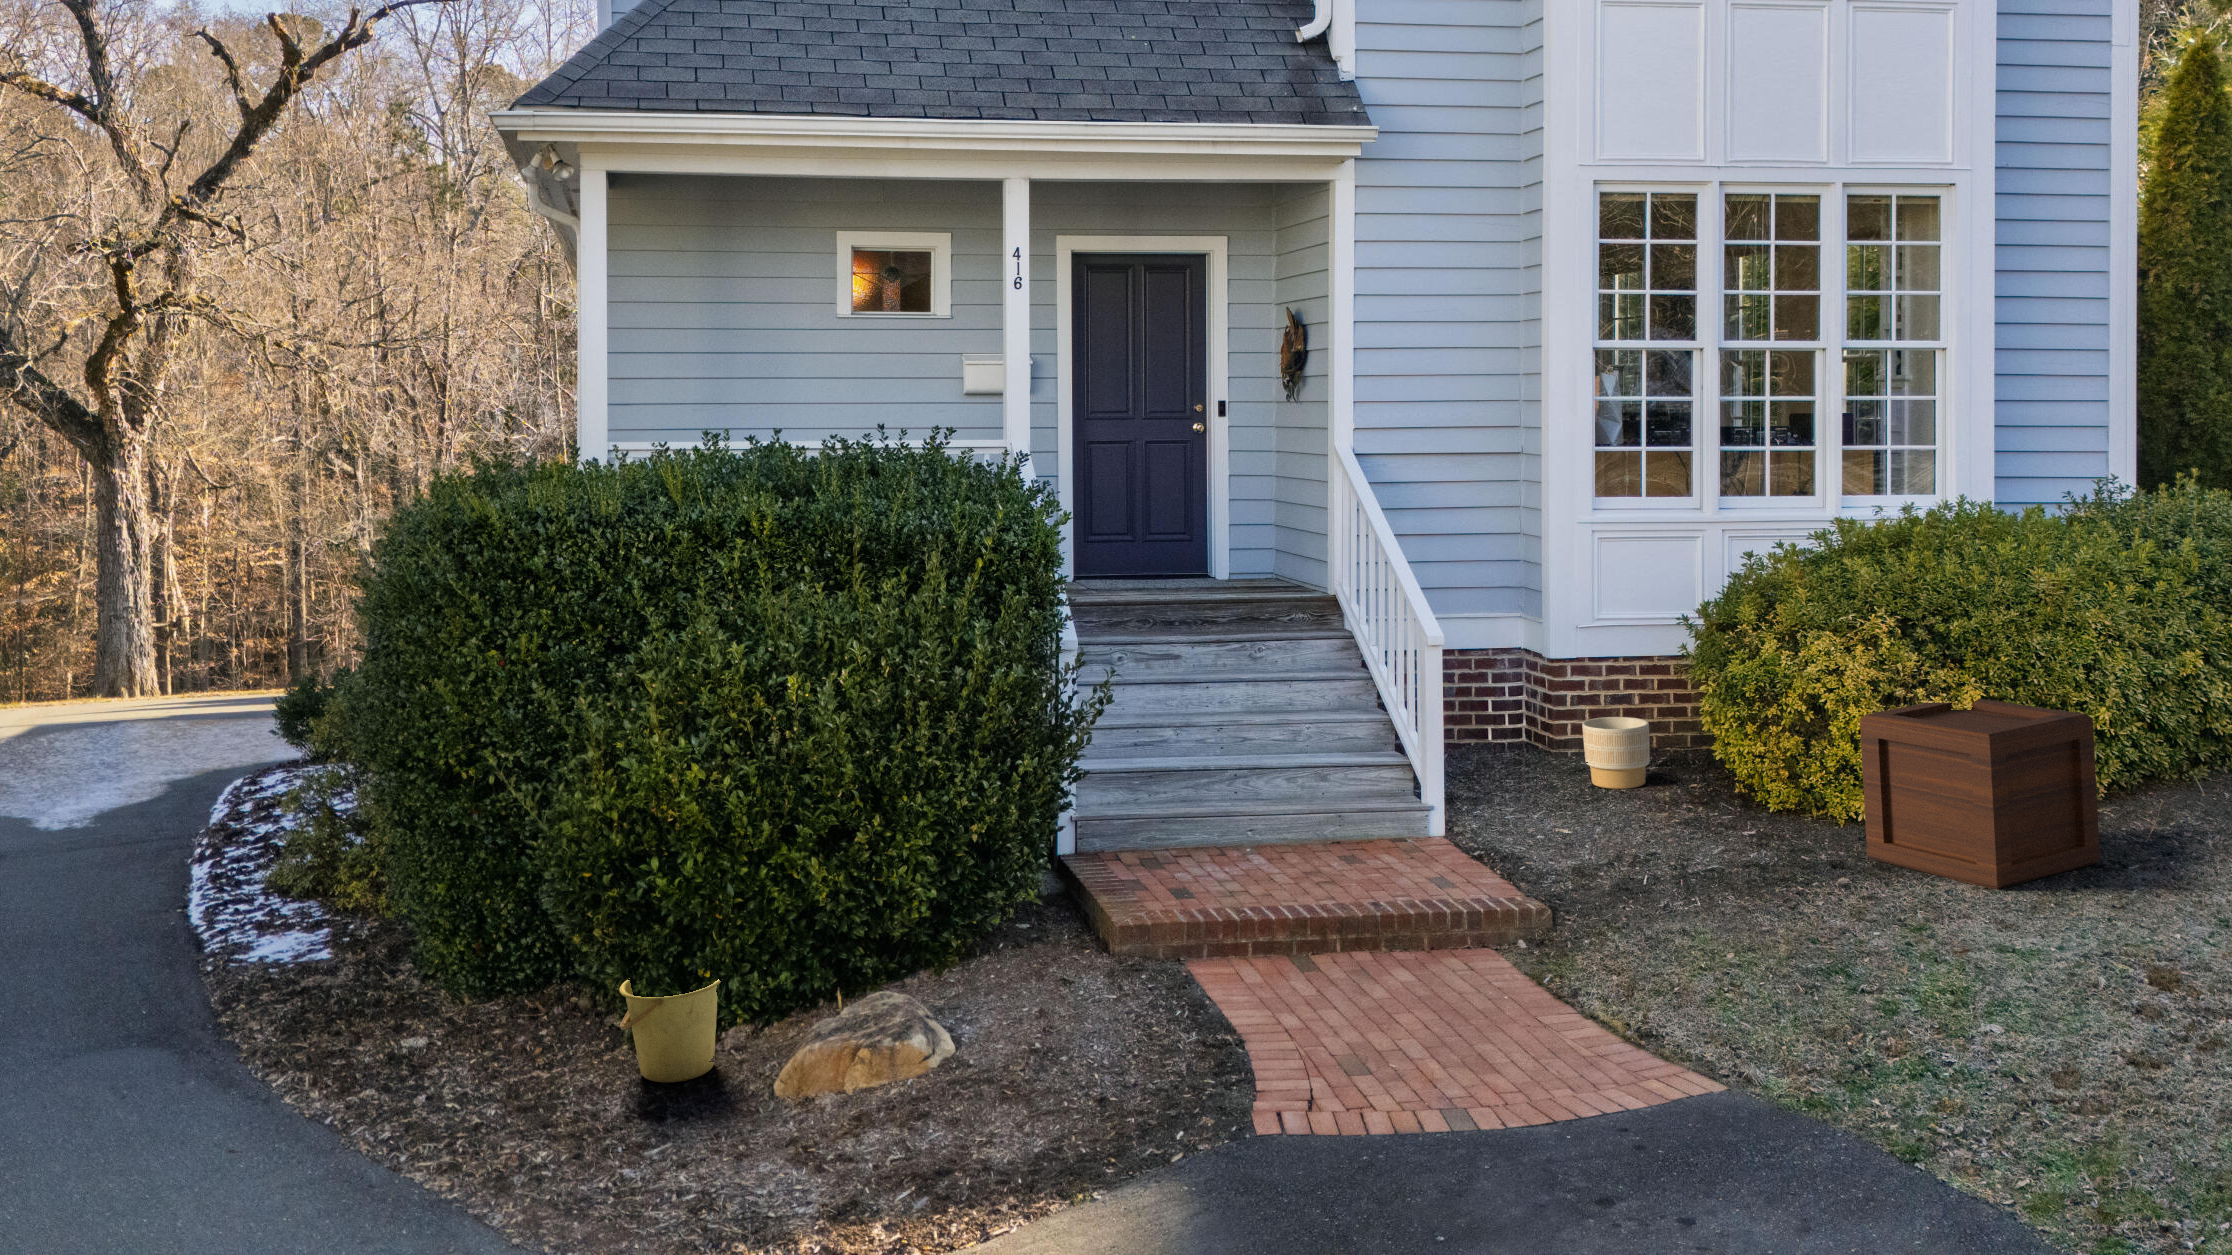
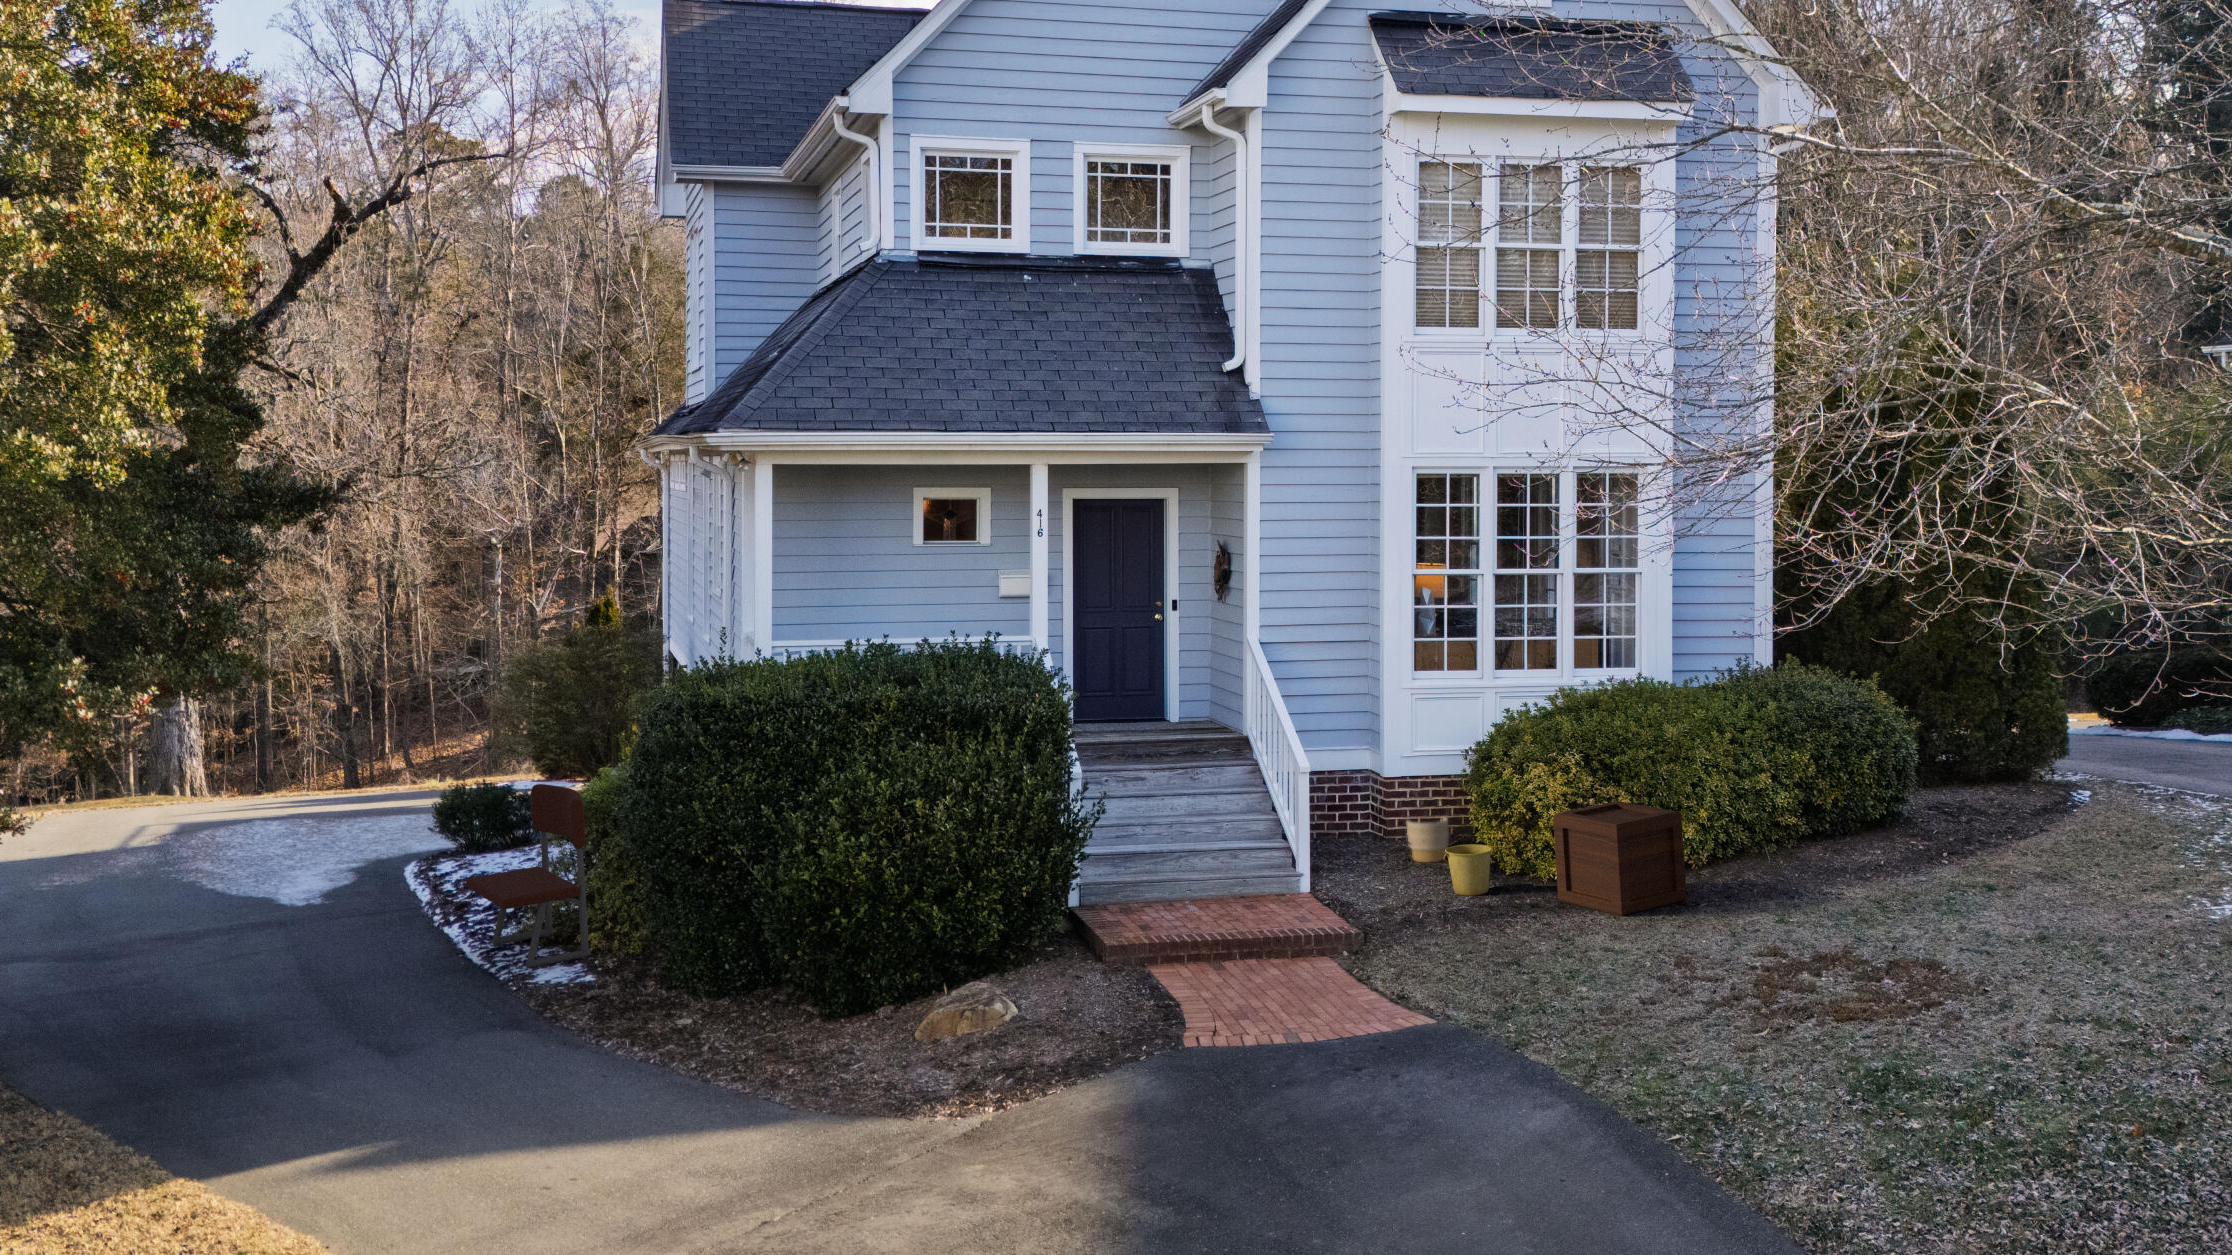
bench: none [184,654,348,925] -> present [466,784,591,968]
bucket: present [619,979,721,1083] -> present [1443,844,1493,896]

